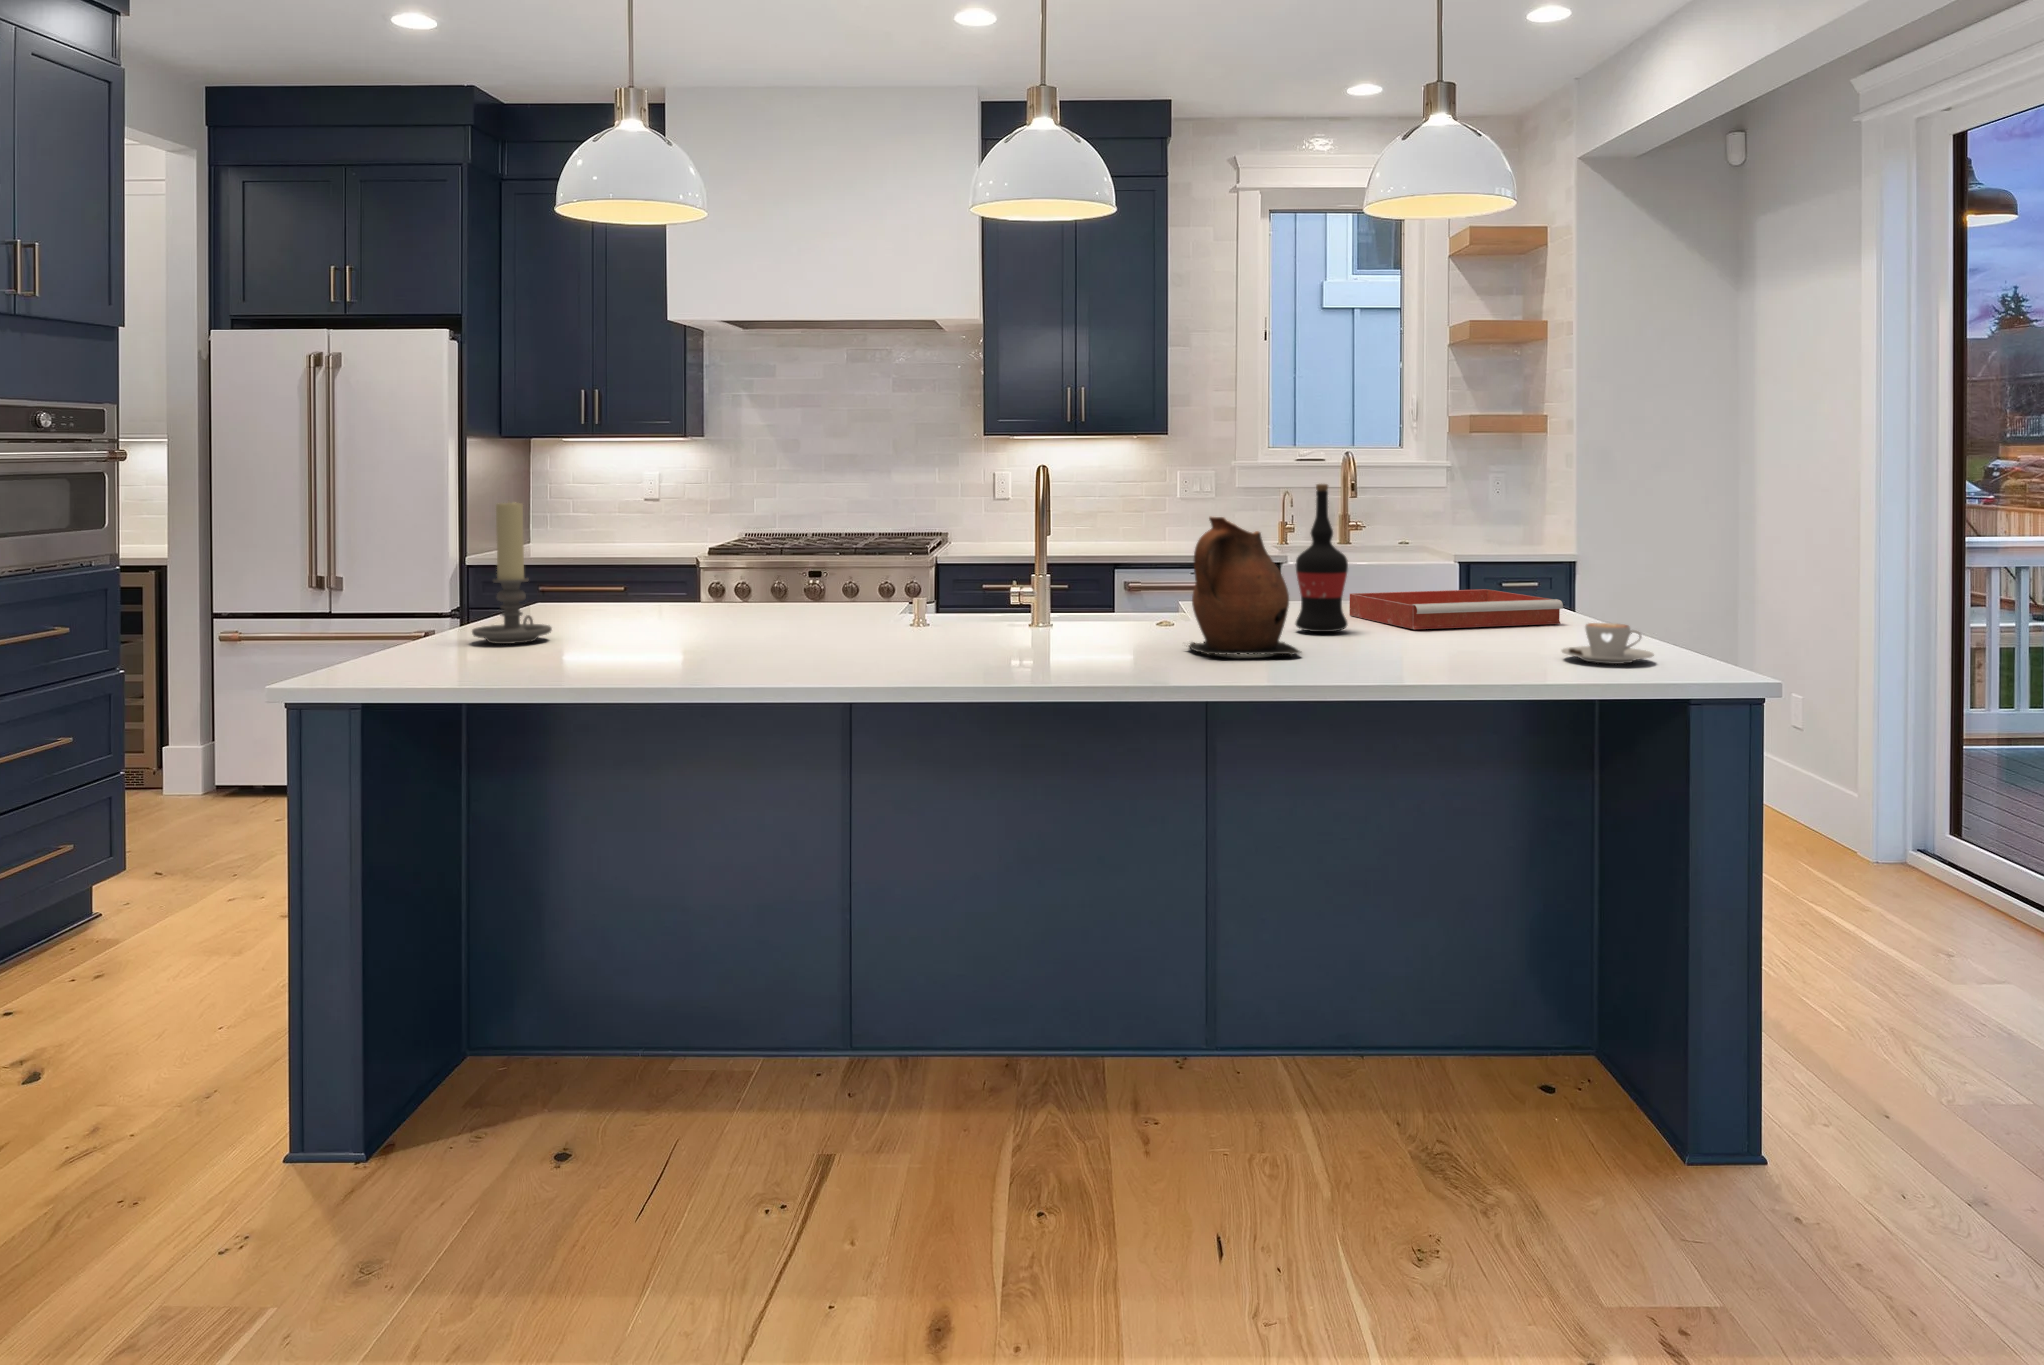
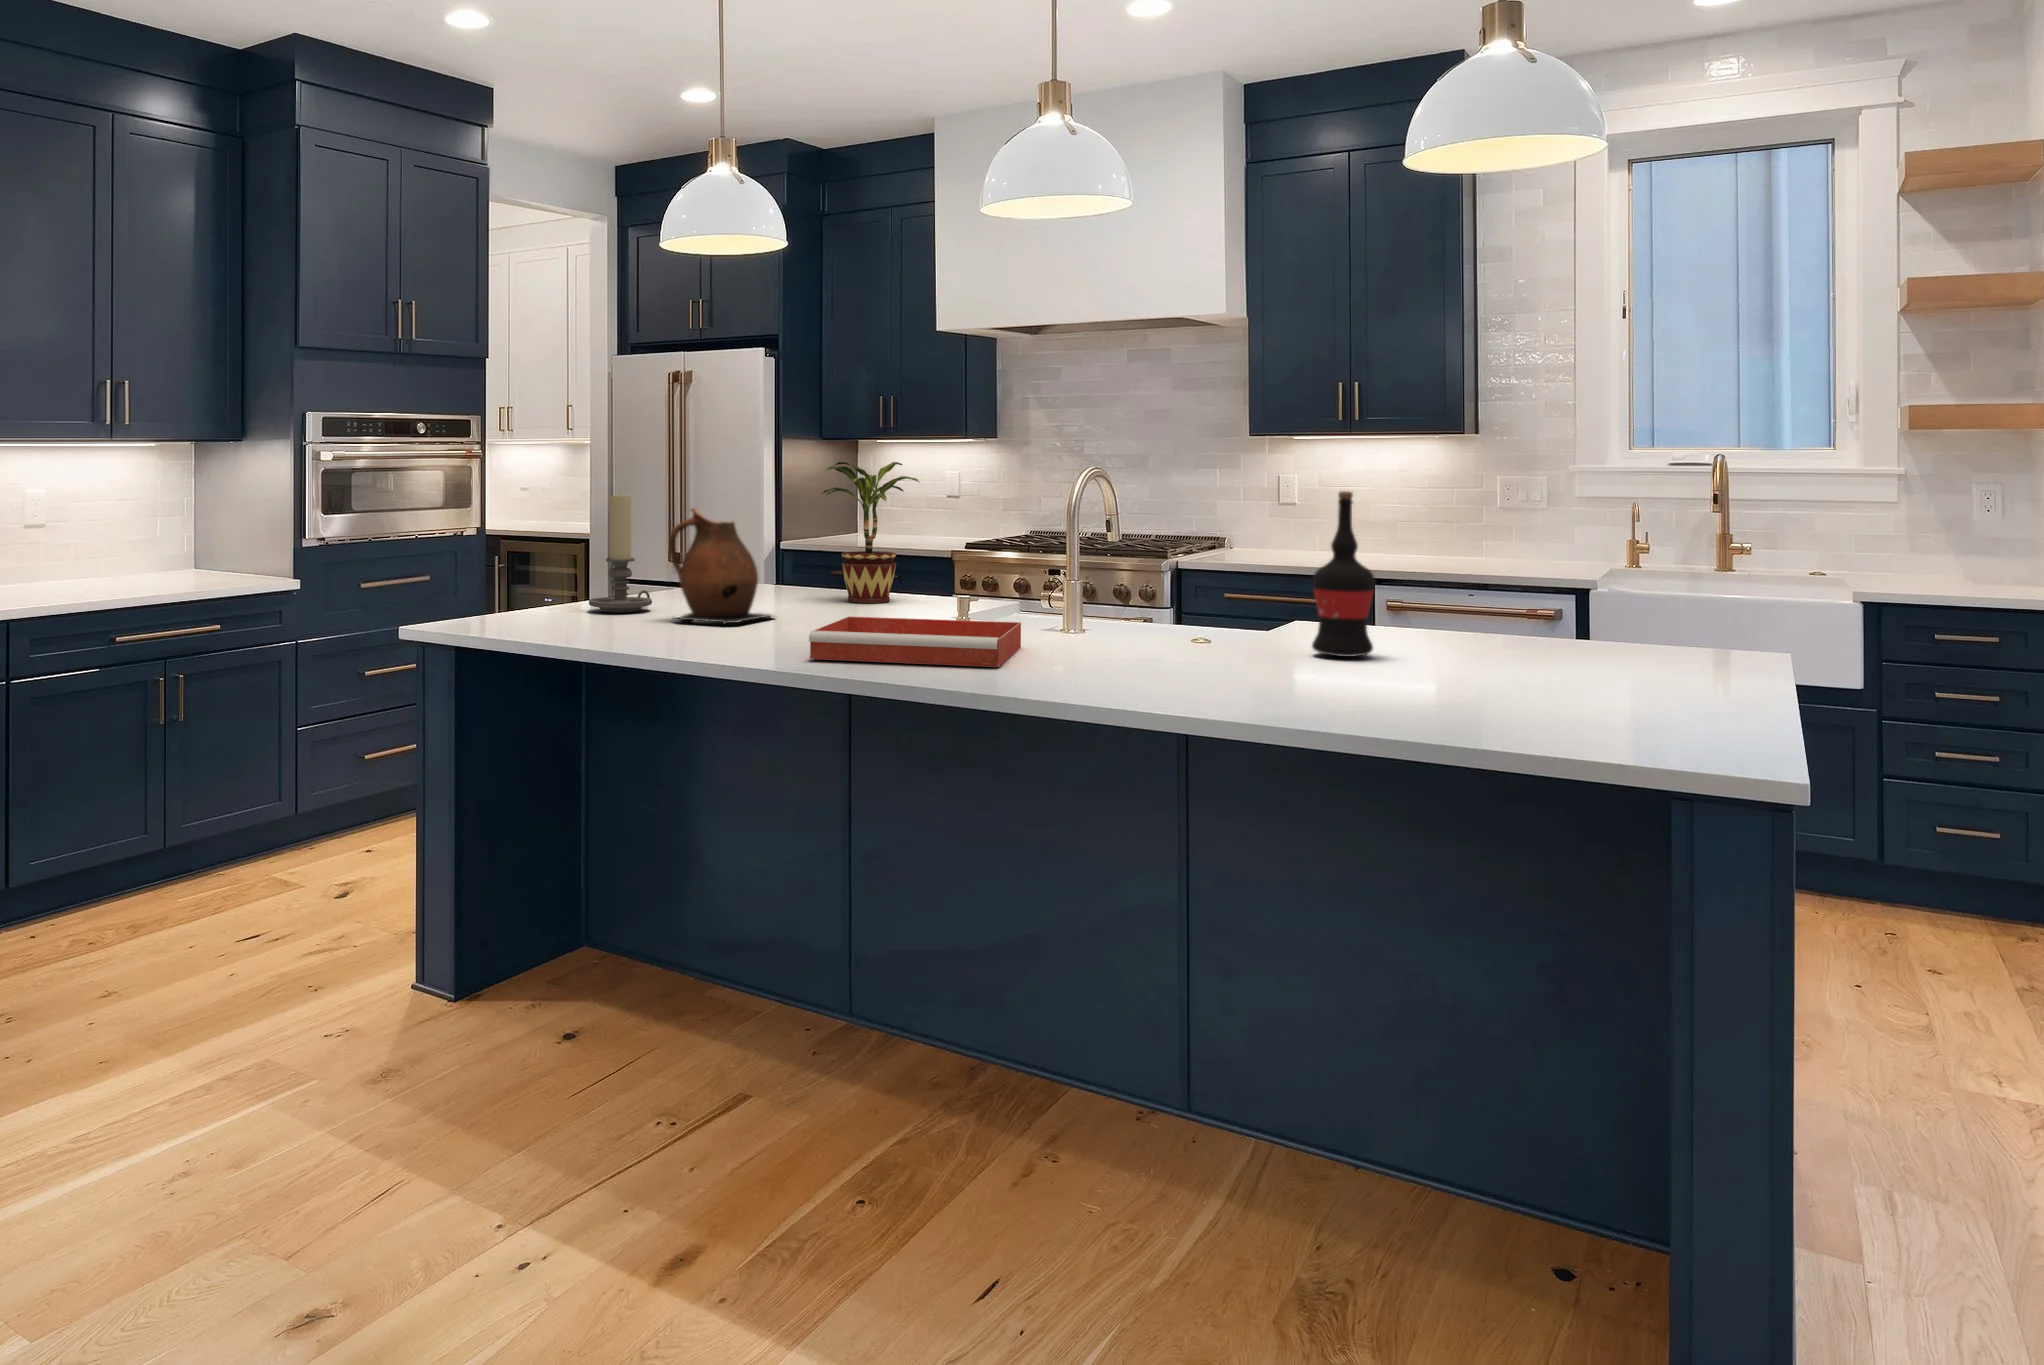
potted plant: none [704,460,822,614] -> present [822,462,919,603]
ceramic pitcher: present [1189,517,1300,656] -> present [669,508,773,624]
tray: present [1349,589,1563,629] -> present [809,616,1021,667]
coffee cup: present [1562,623,1654,664] -> none [1532,666,1652,717]

